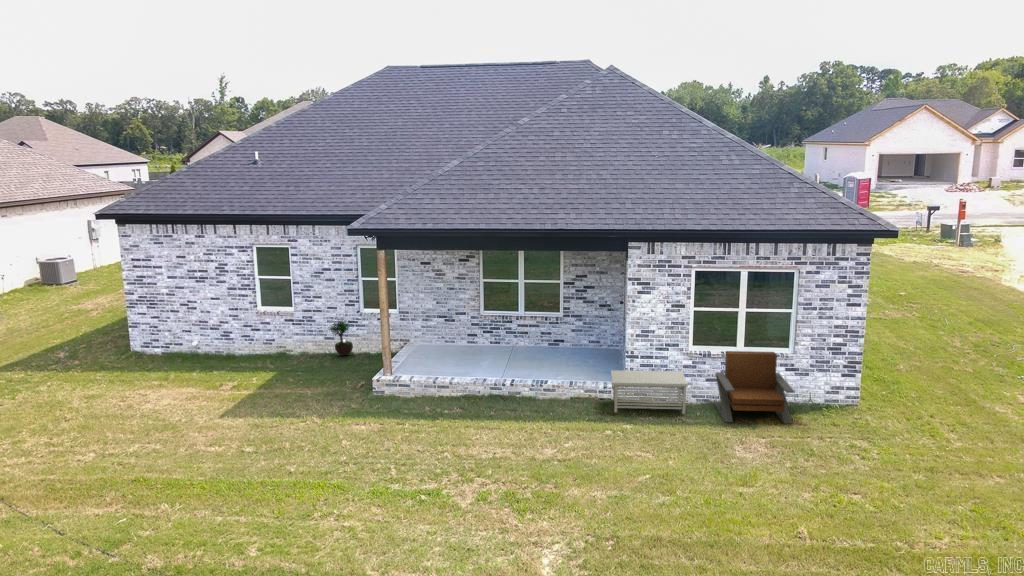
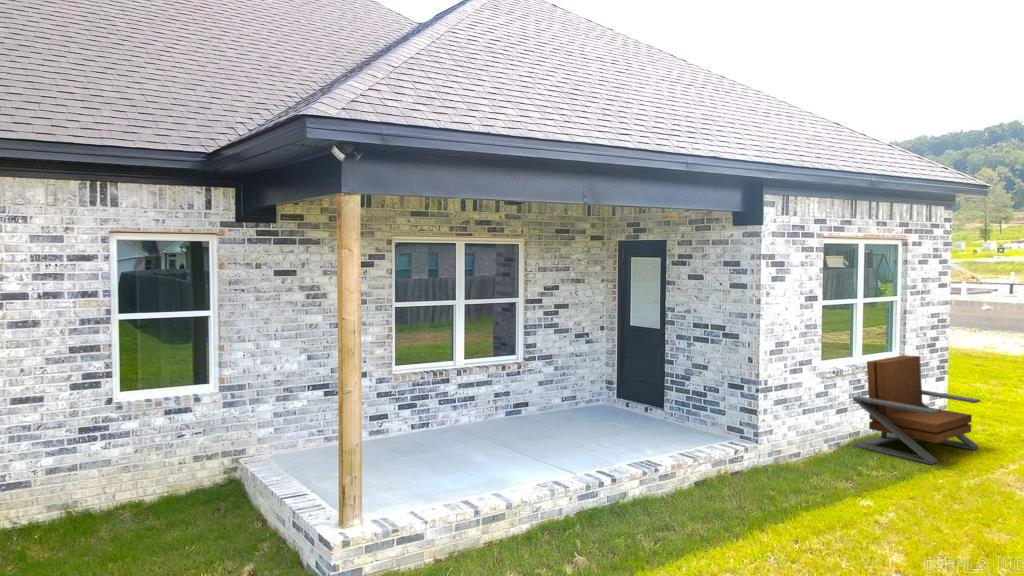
potted tree: present [329,320,353,356] -> none [35,416,108,520]
storage bench: present [611,370,688,414] -> none [746,404,875,488]

